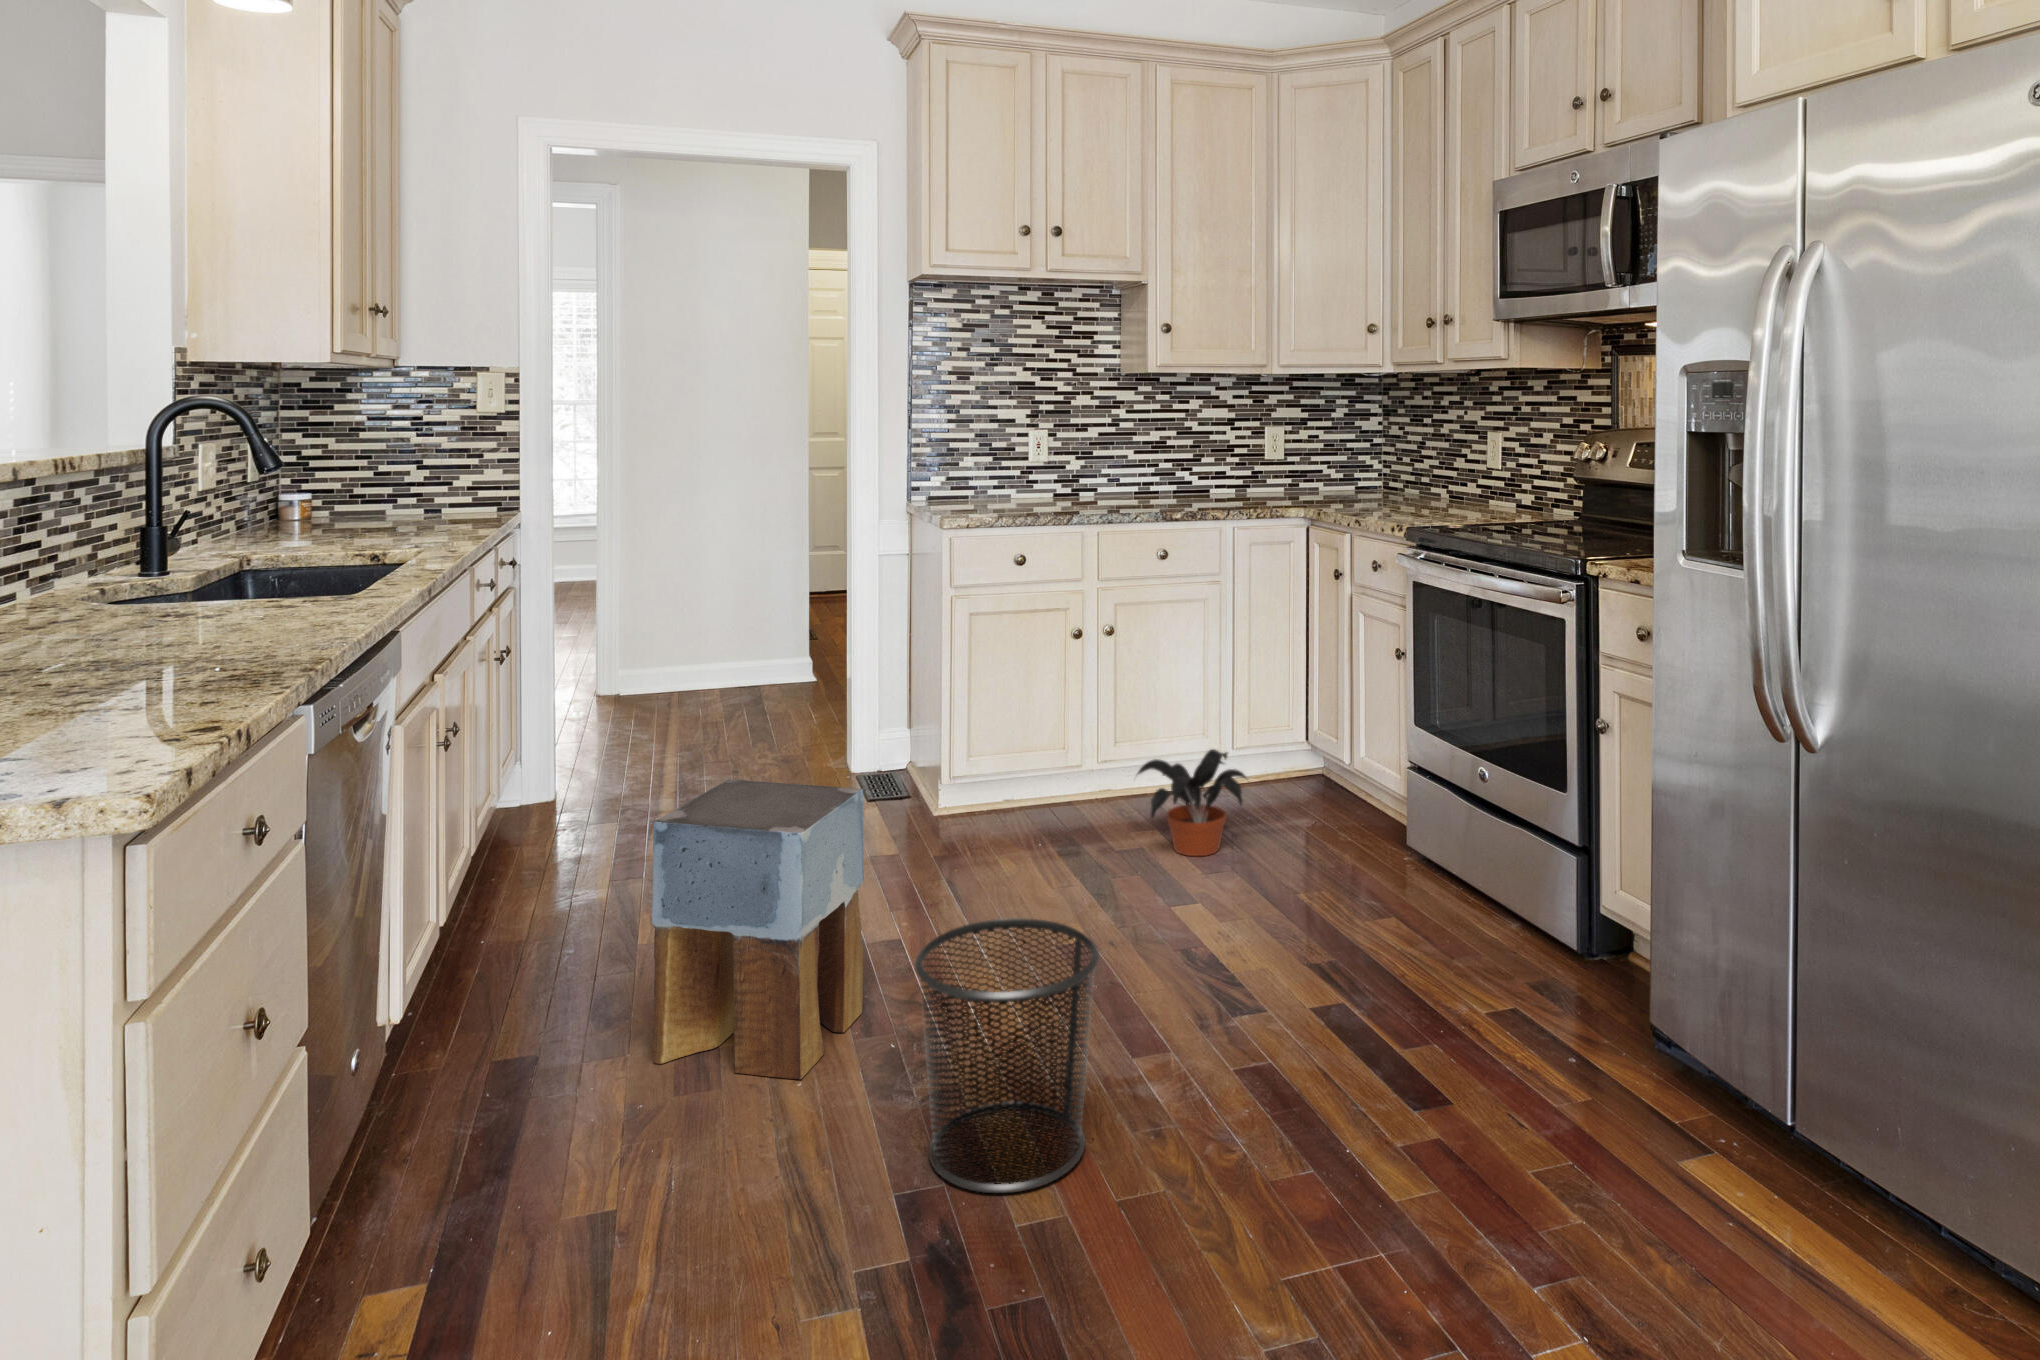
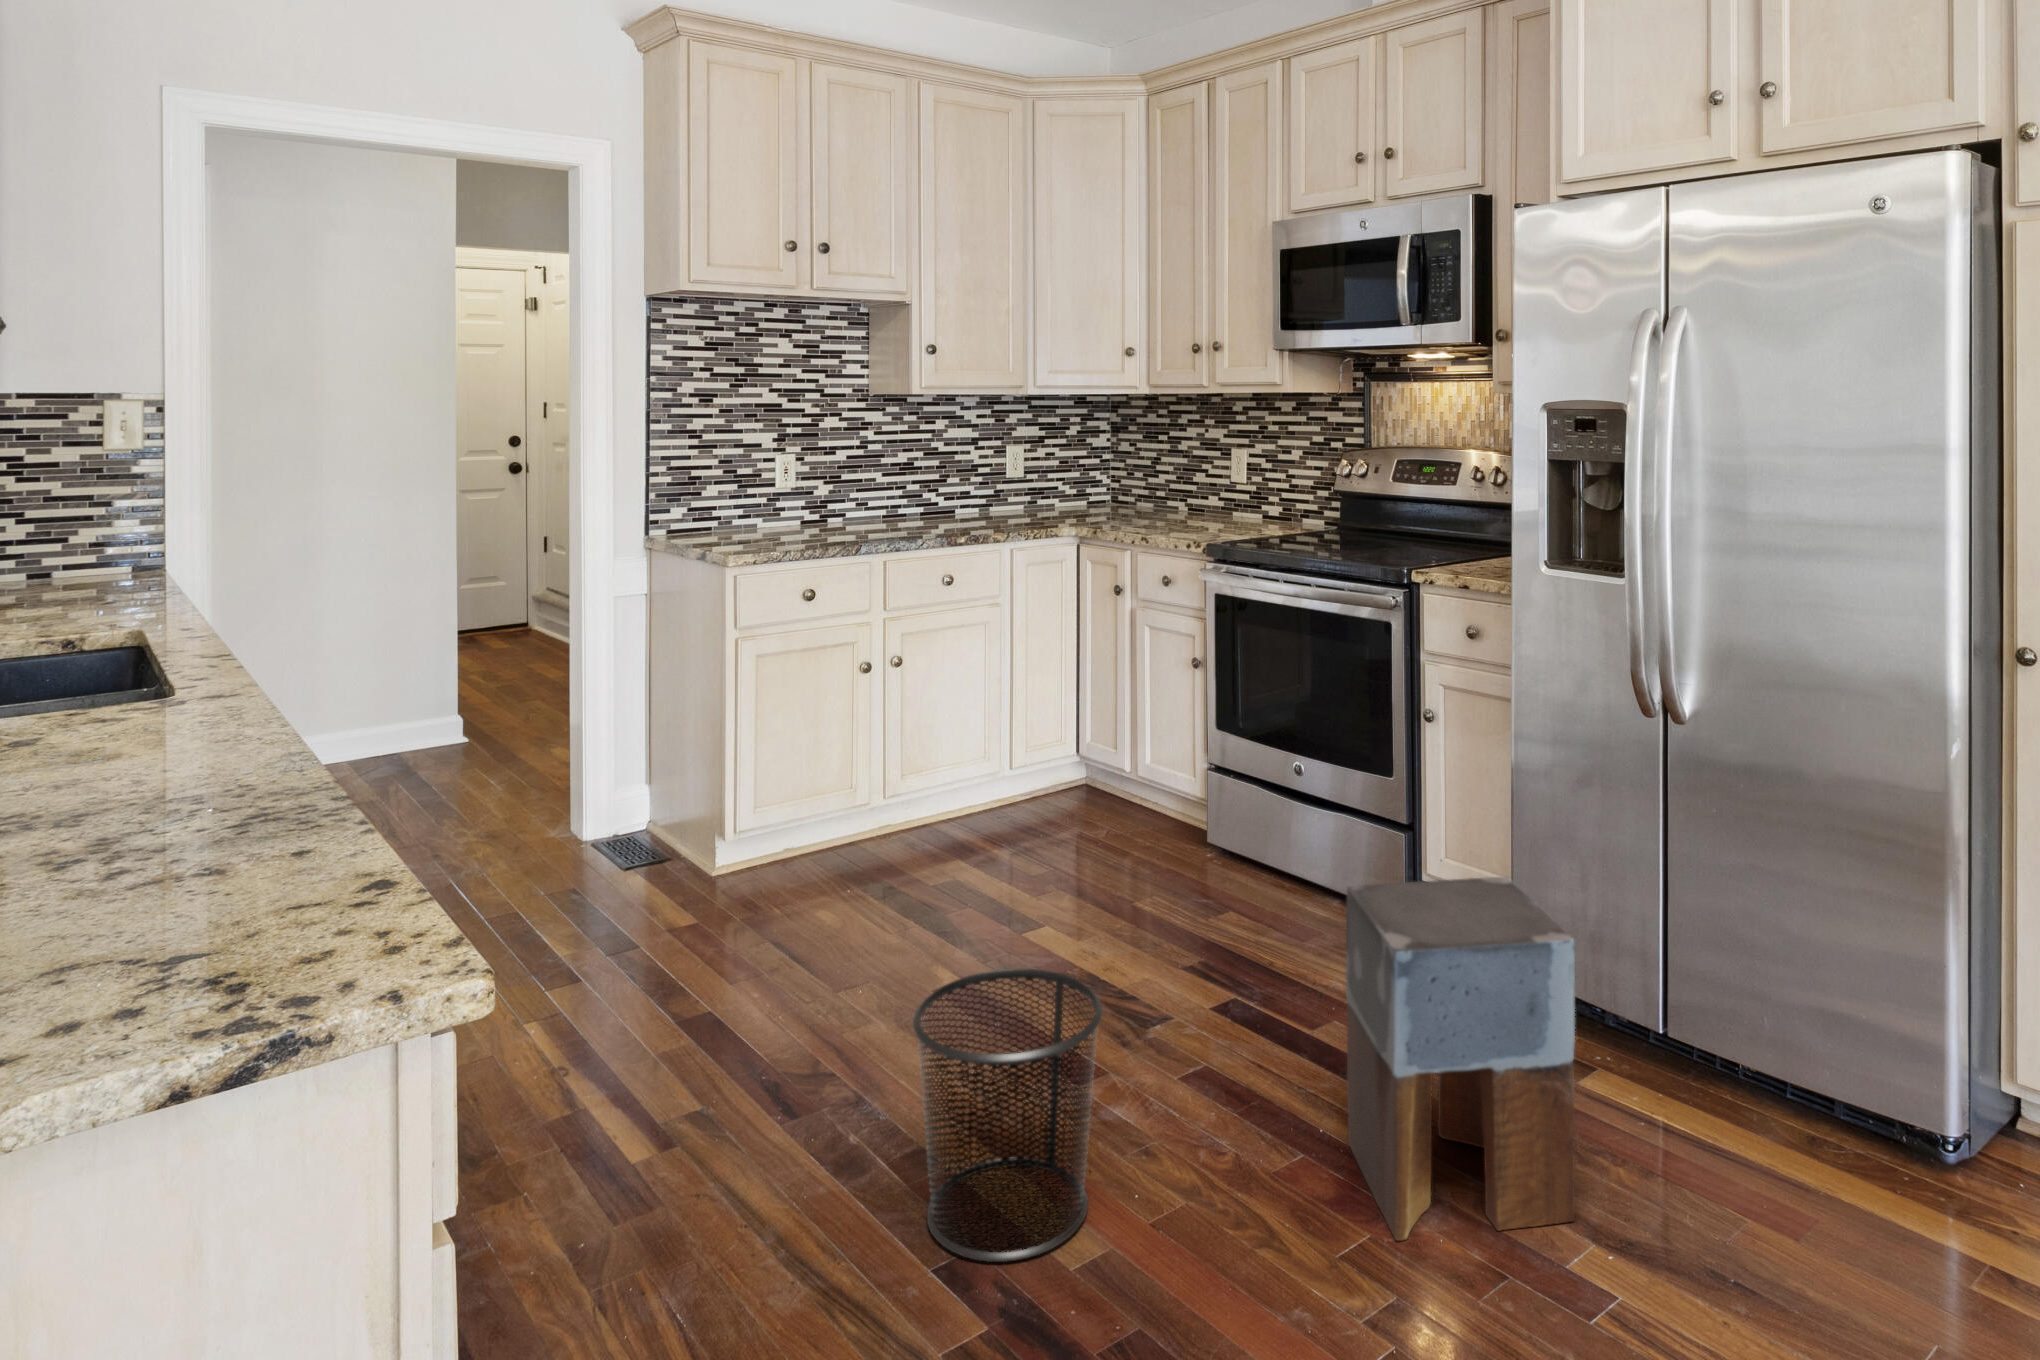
potted plant: present [1138,749,1247,856] -> none [942,770,1061,879]
stool: present [652,780,864,1079] -> present [1346,877,1575,1241]

